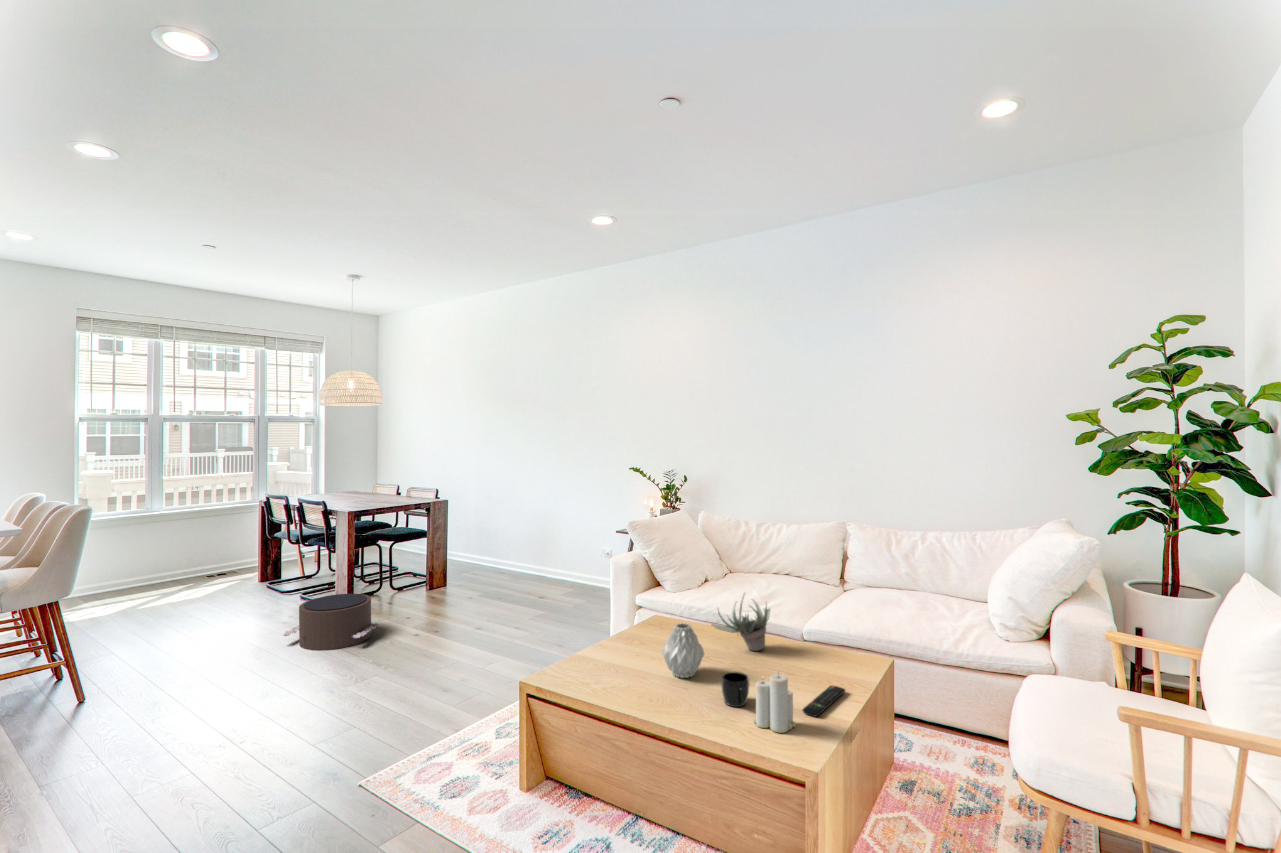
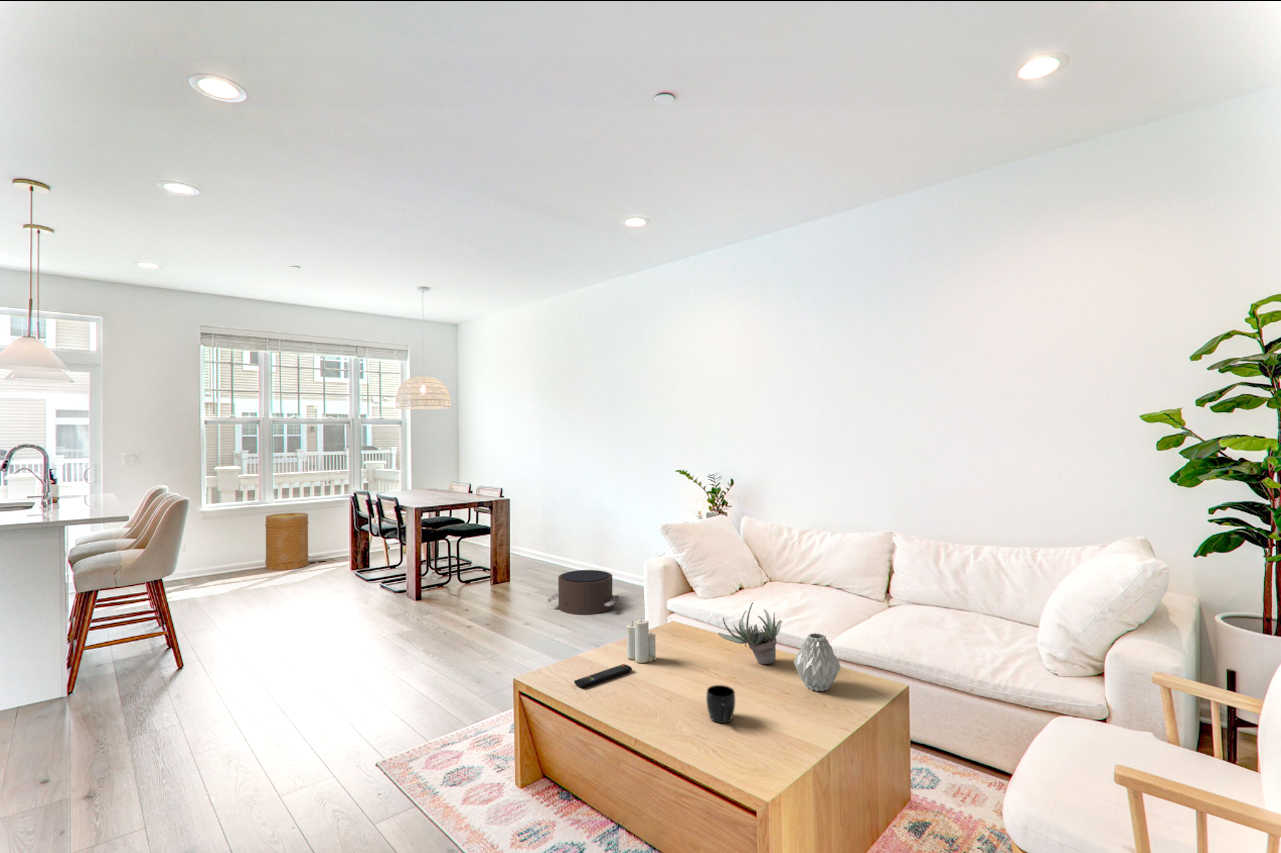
basket: none [156,522,209,588] -> present [265,513,309,570]
pouf: present [283,594,378,650] -> present [547,570,619,615]
vase: present [662,623,704,678] -> present [794,633,841,691]
candle: present [754,674,796,733] -> present [627,619,657,663]
remote control: present [803,685,845,716] -> present [574,664,632,688]

